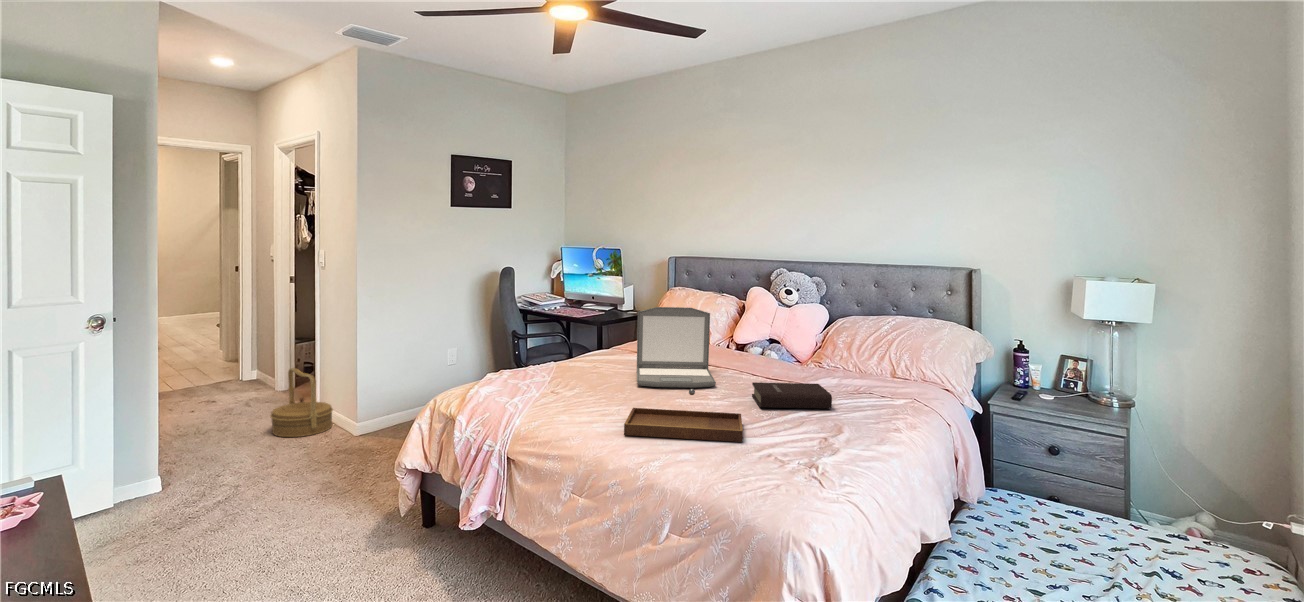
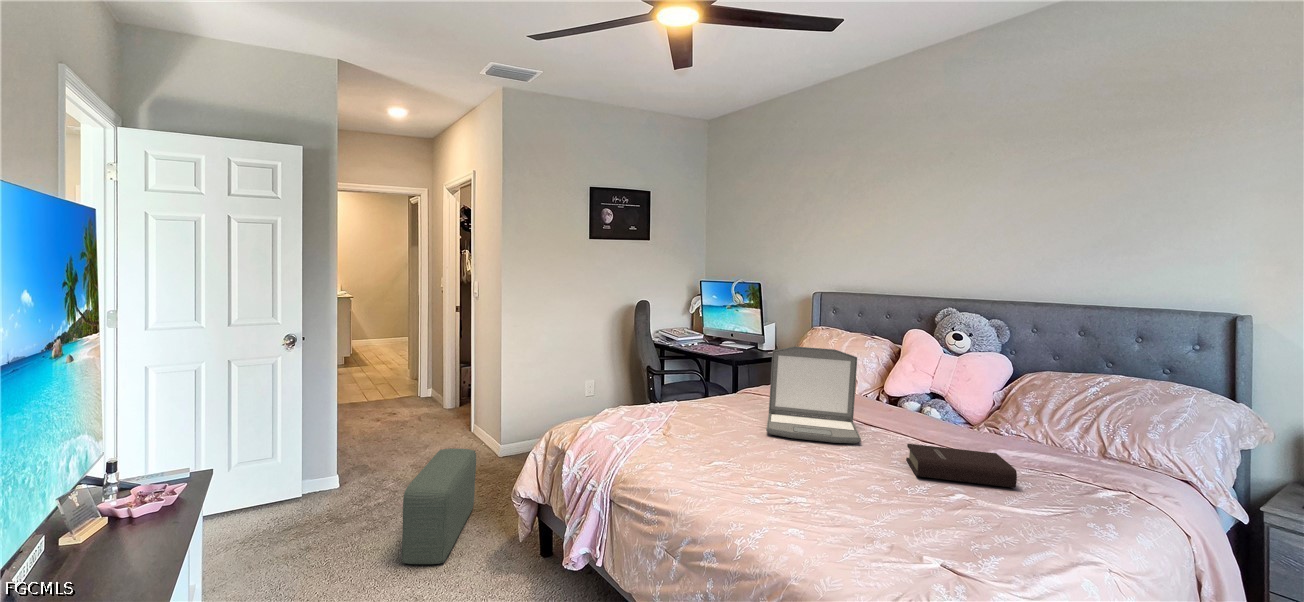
woven basket: present [270,368,333,437] -> none [425,386,480,451]
tray: present [624,389,743,442] -> none [740,445,892,521]
pouf: none [280,430,346,547] -> present [402,448,476,564]

